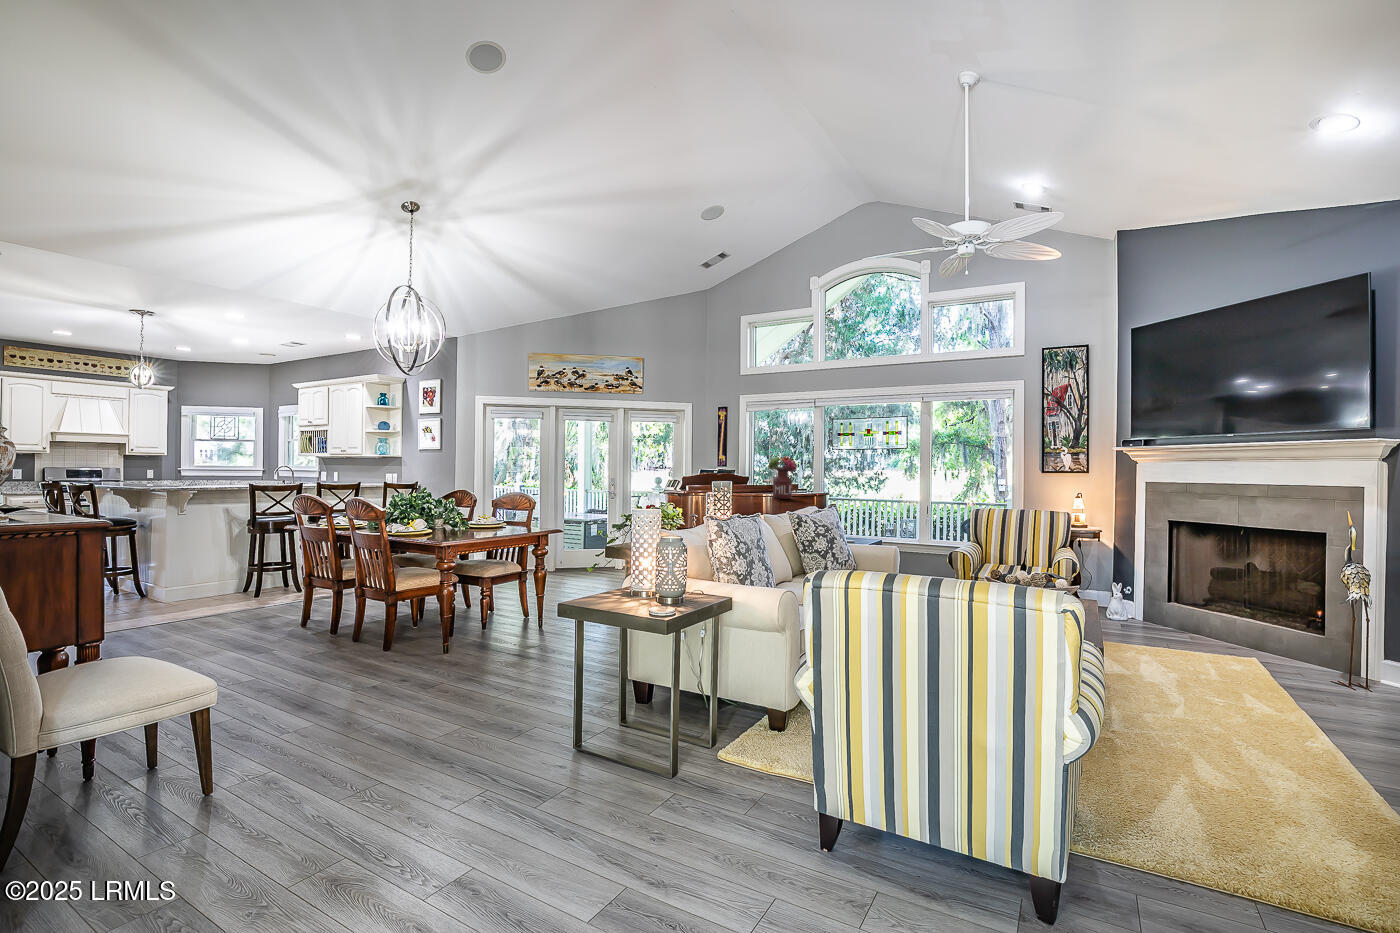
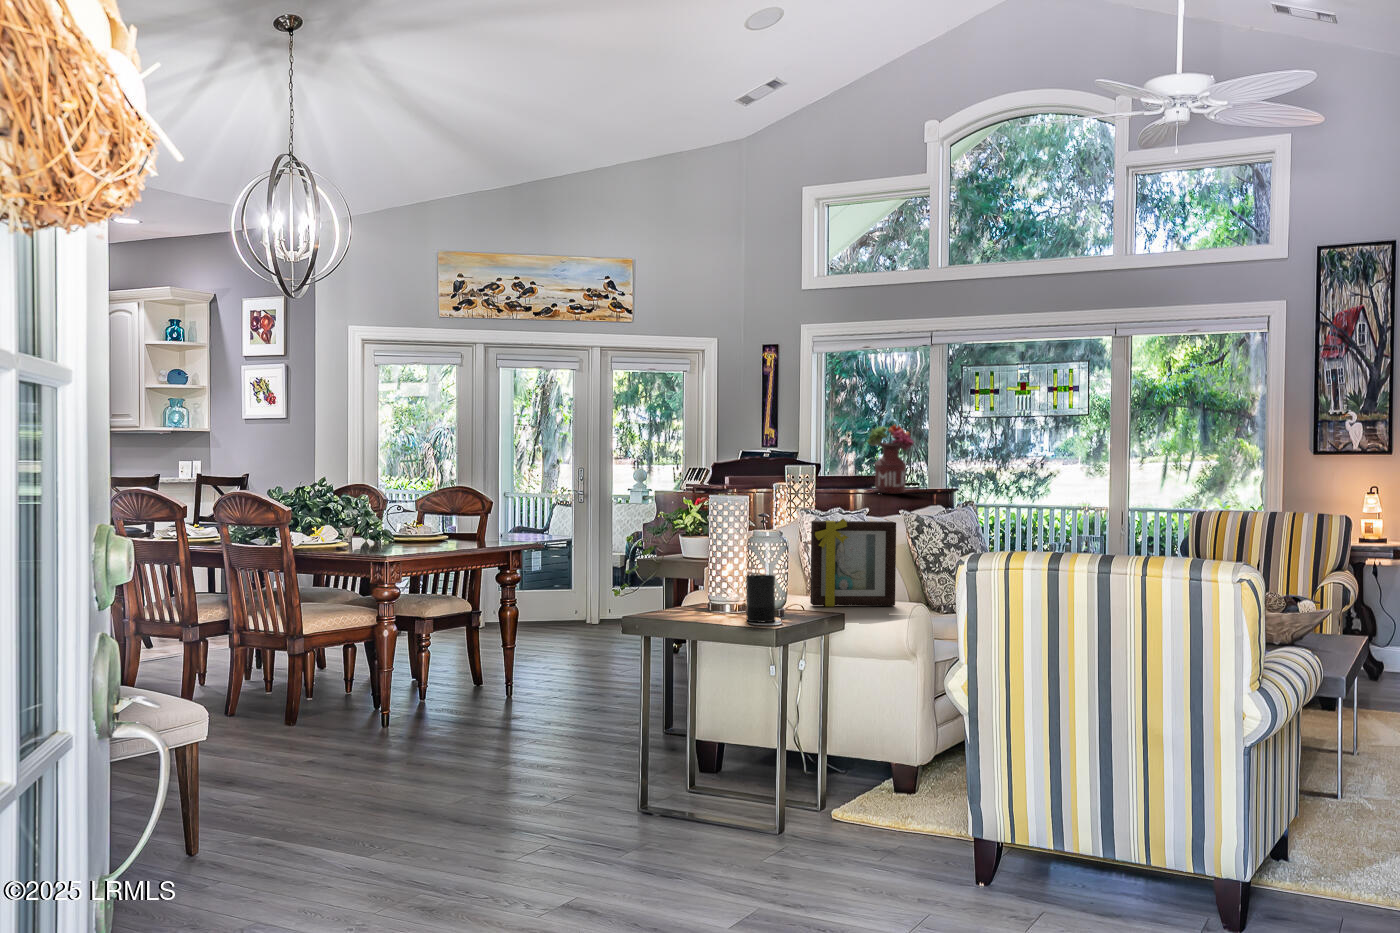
picture frame: none [711,528,770,589] -> present [810,518,896,607]
candle: none [655,570,678,608] -> present [746,574,775,622]

